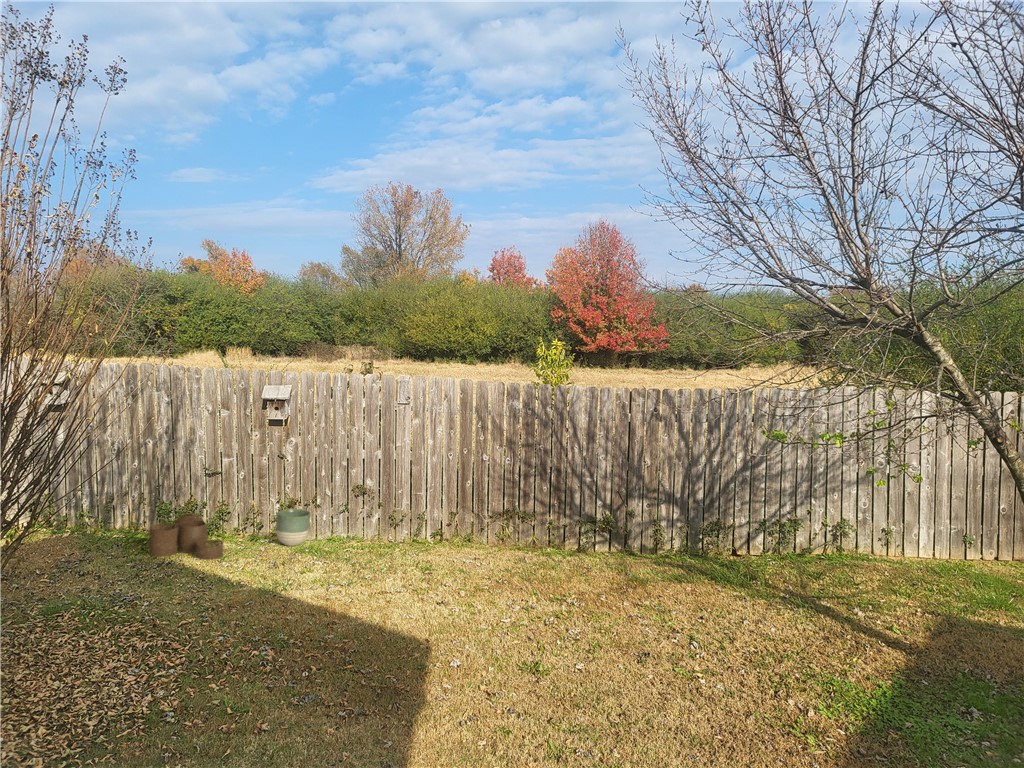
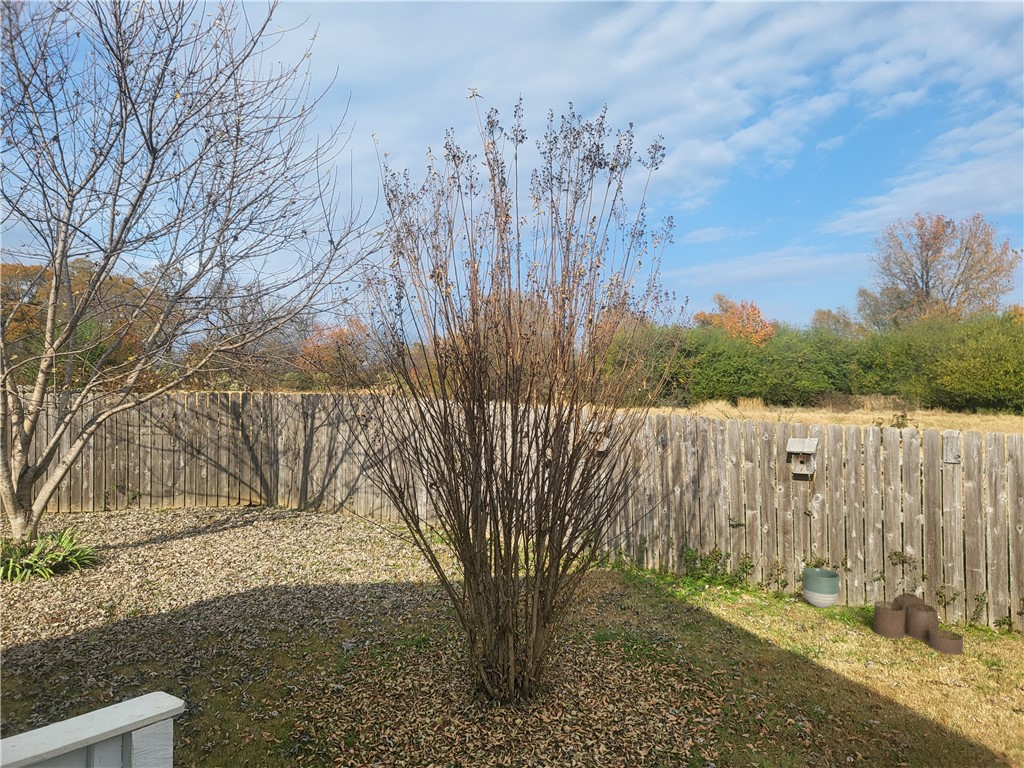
woven basket: present [149,513,224,560] -> present [874,592,964,655]

